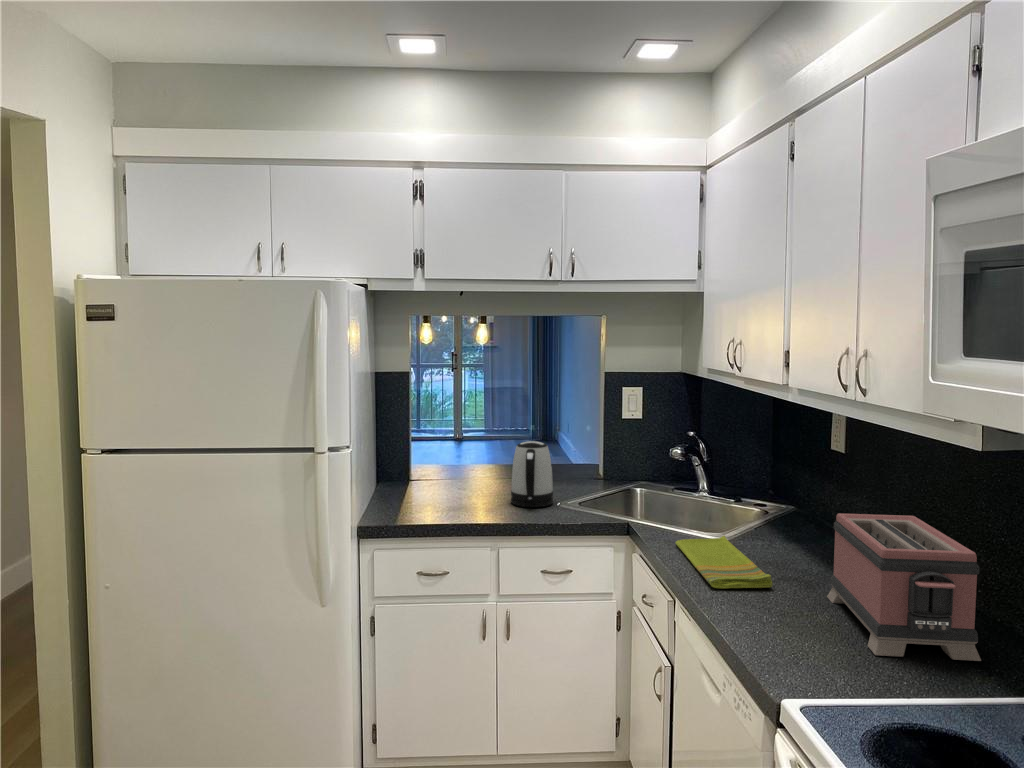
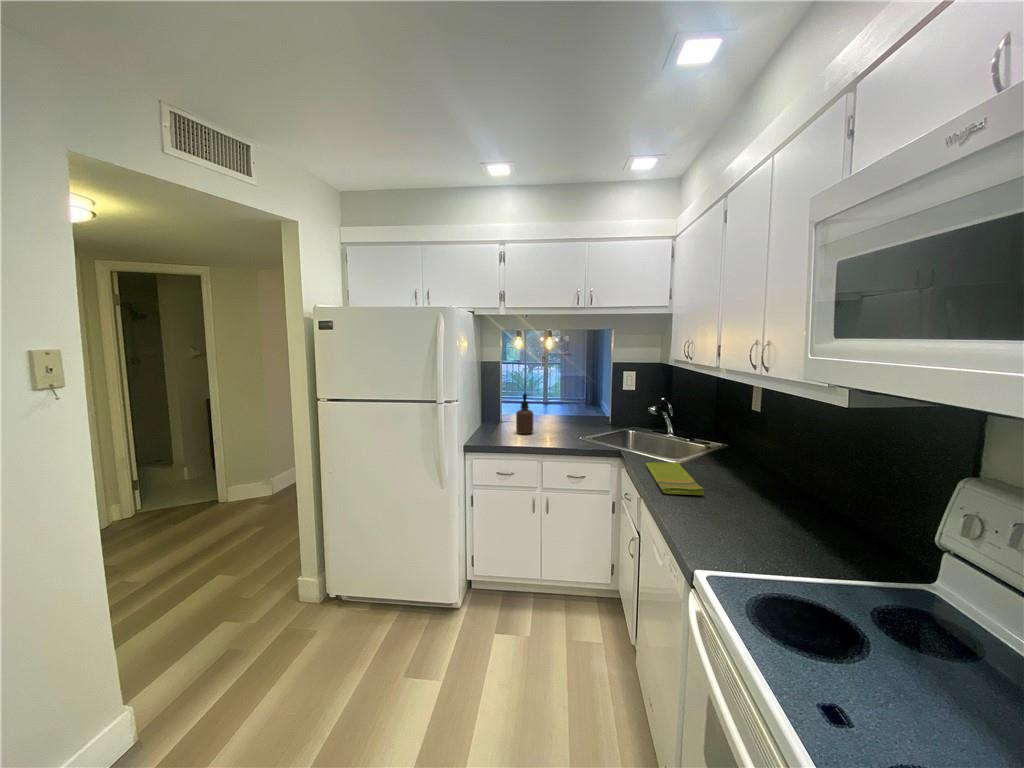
soap dispenser: none [447,430,477,501] -> present [516,394,533,434]
kettle: present [511,441,553,507] -> none [552,401,577,439]
toaster: present [827,513,981,661] -> none [740,450,849,556]

